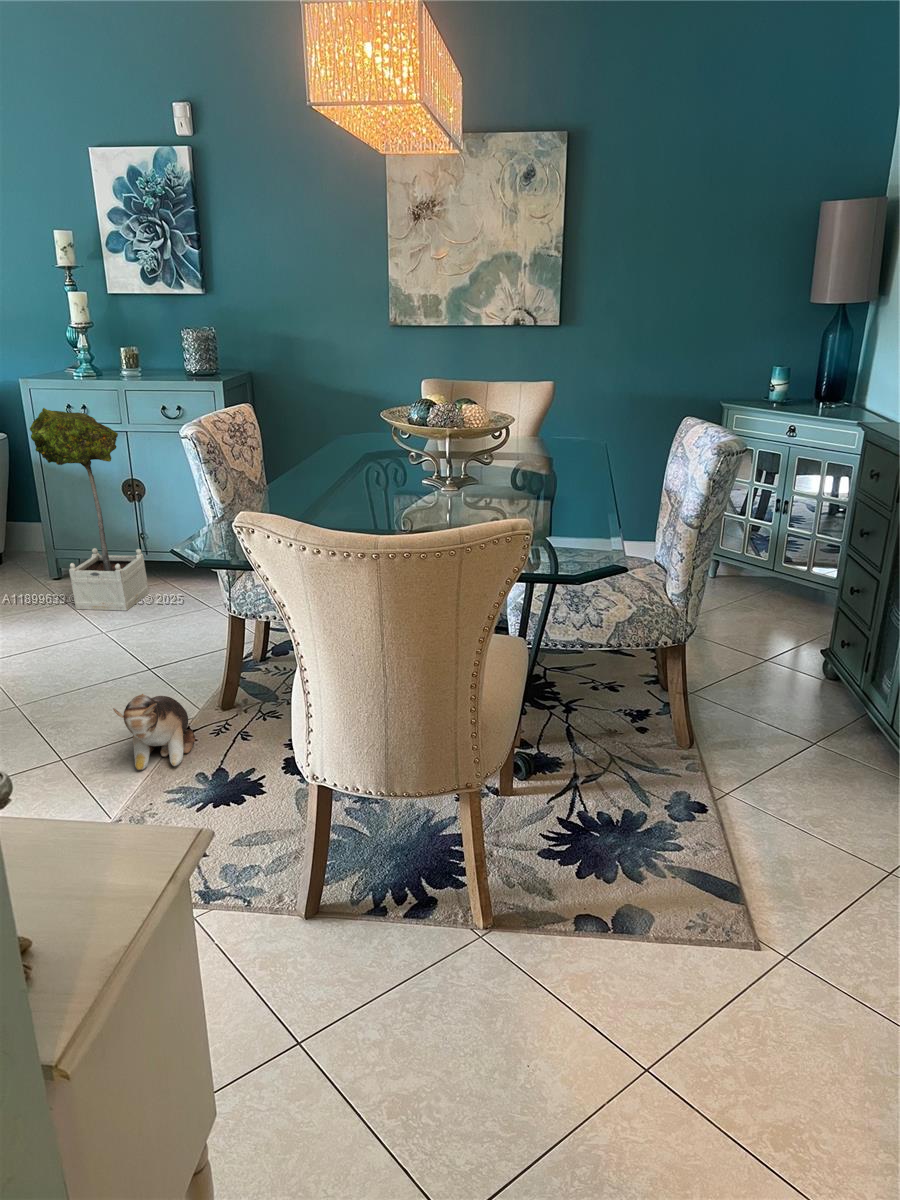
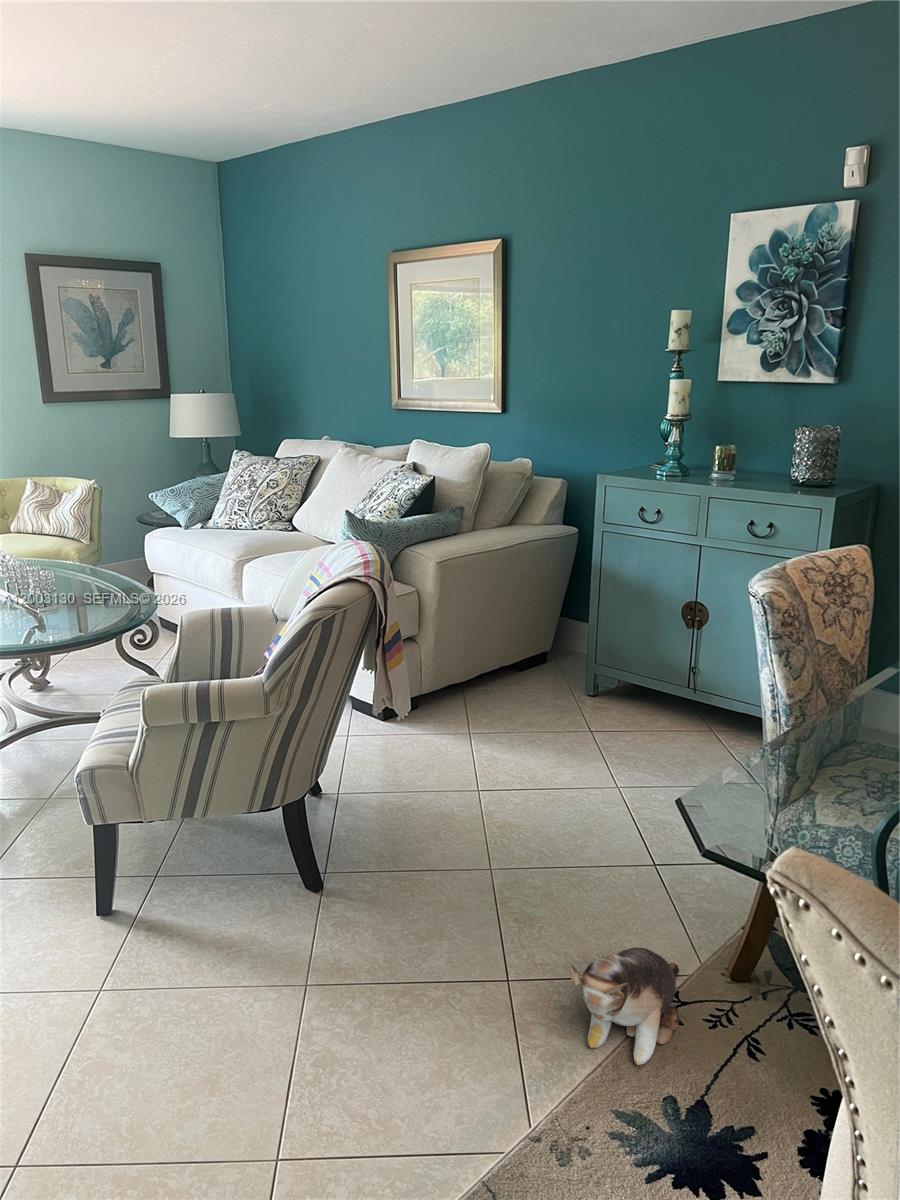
potted tree: present [30,408,149,611] -> none [593,512,688,760]

